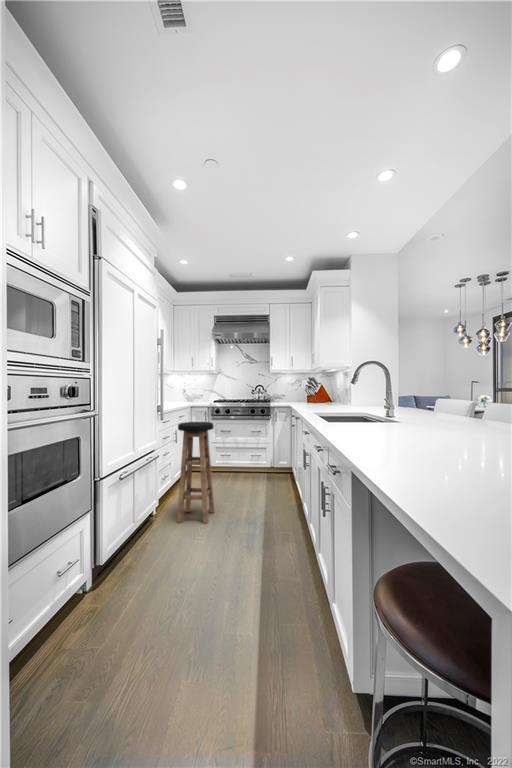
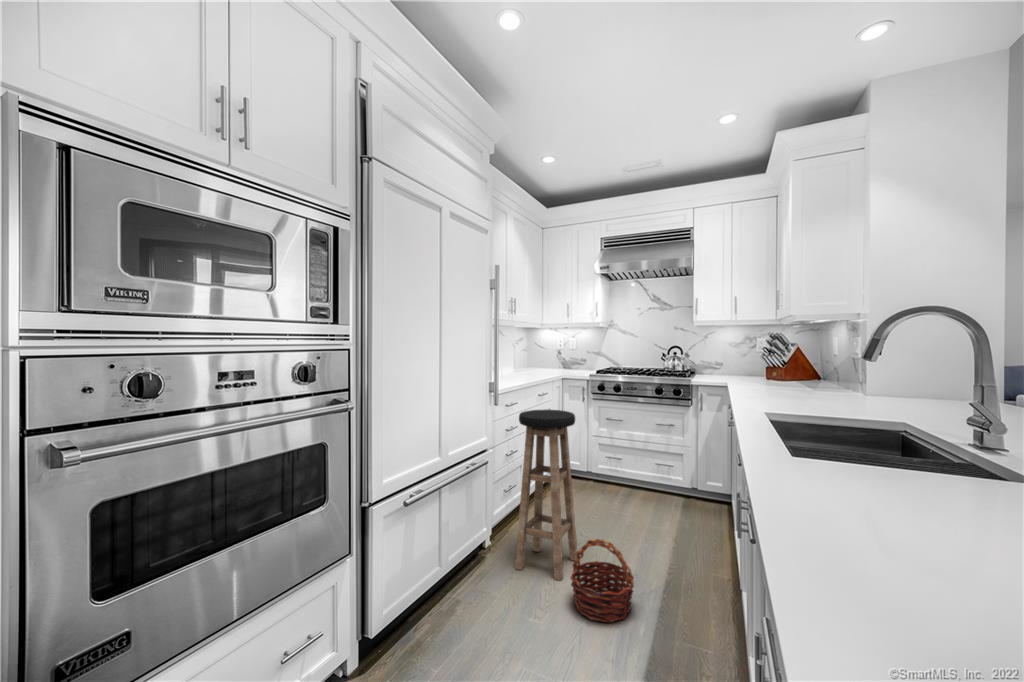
basket: none [216,492,253,537] -> present [570,539,634,622]

